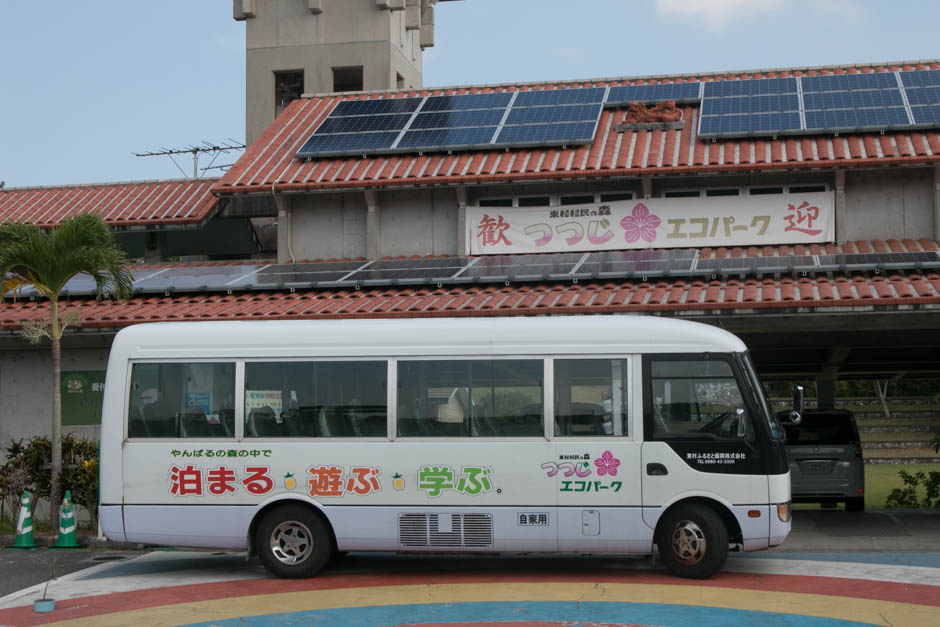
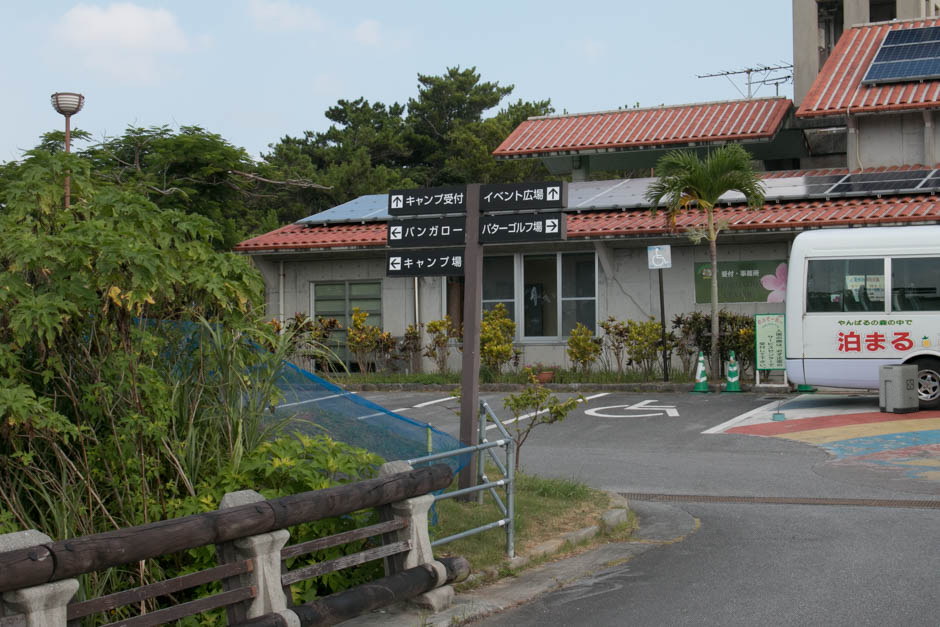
trash can: none [220,514,276,591] -> present [879,364,919,414]

